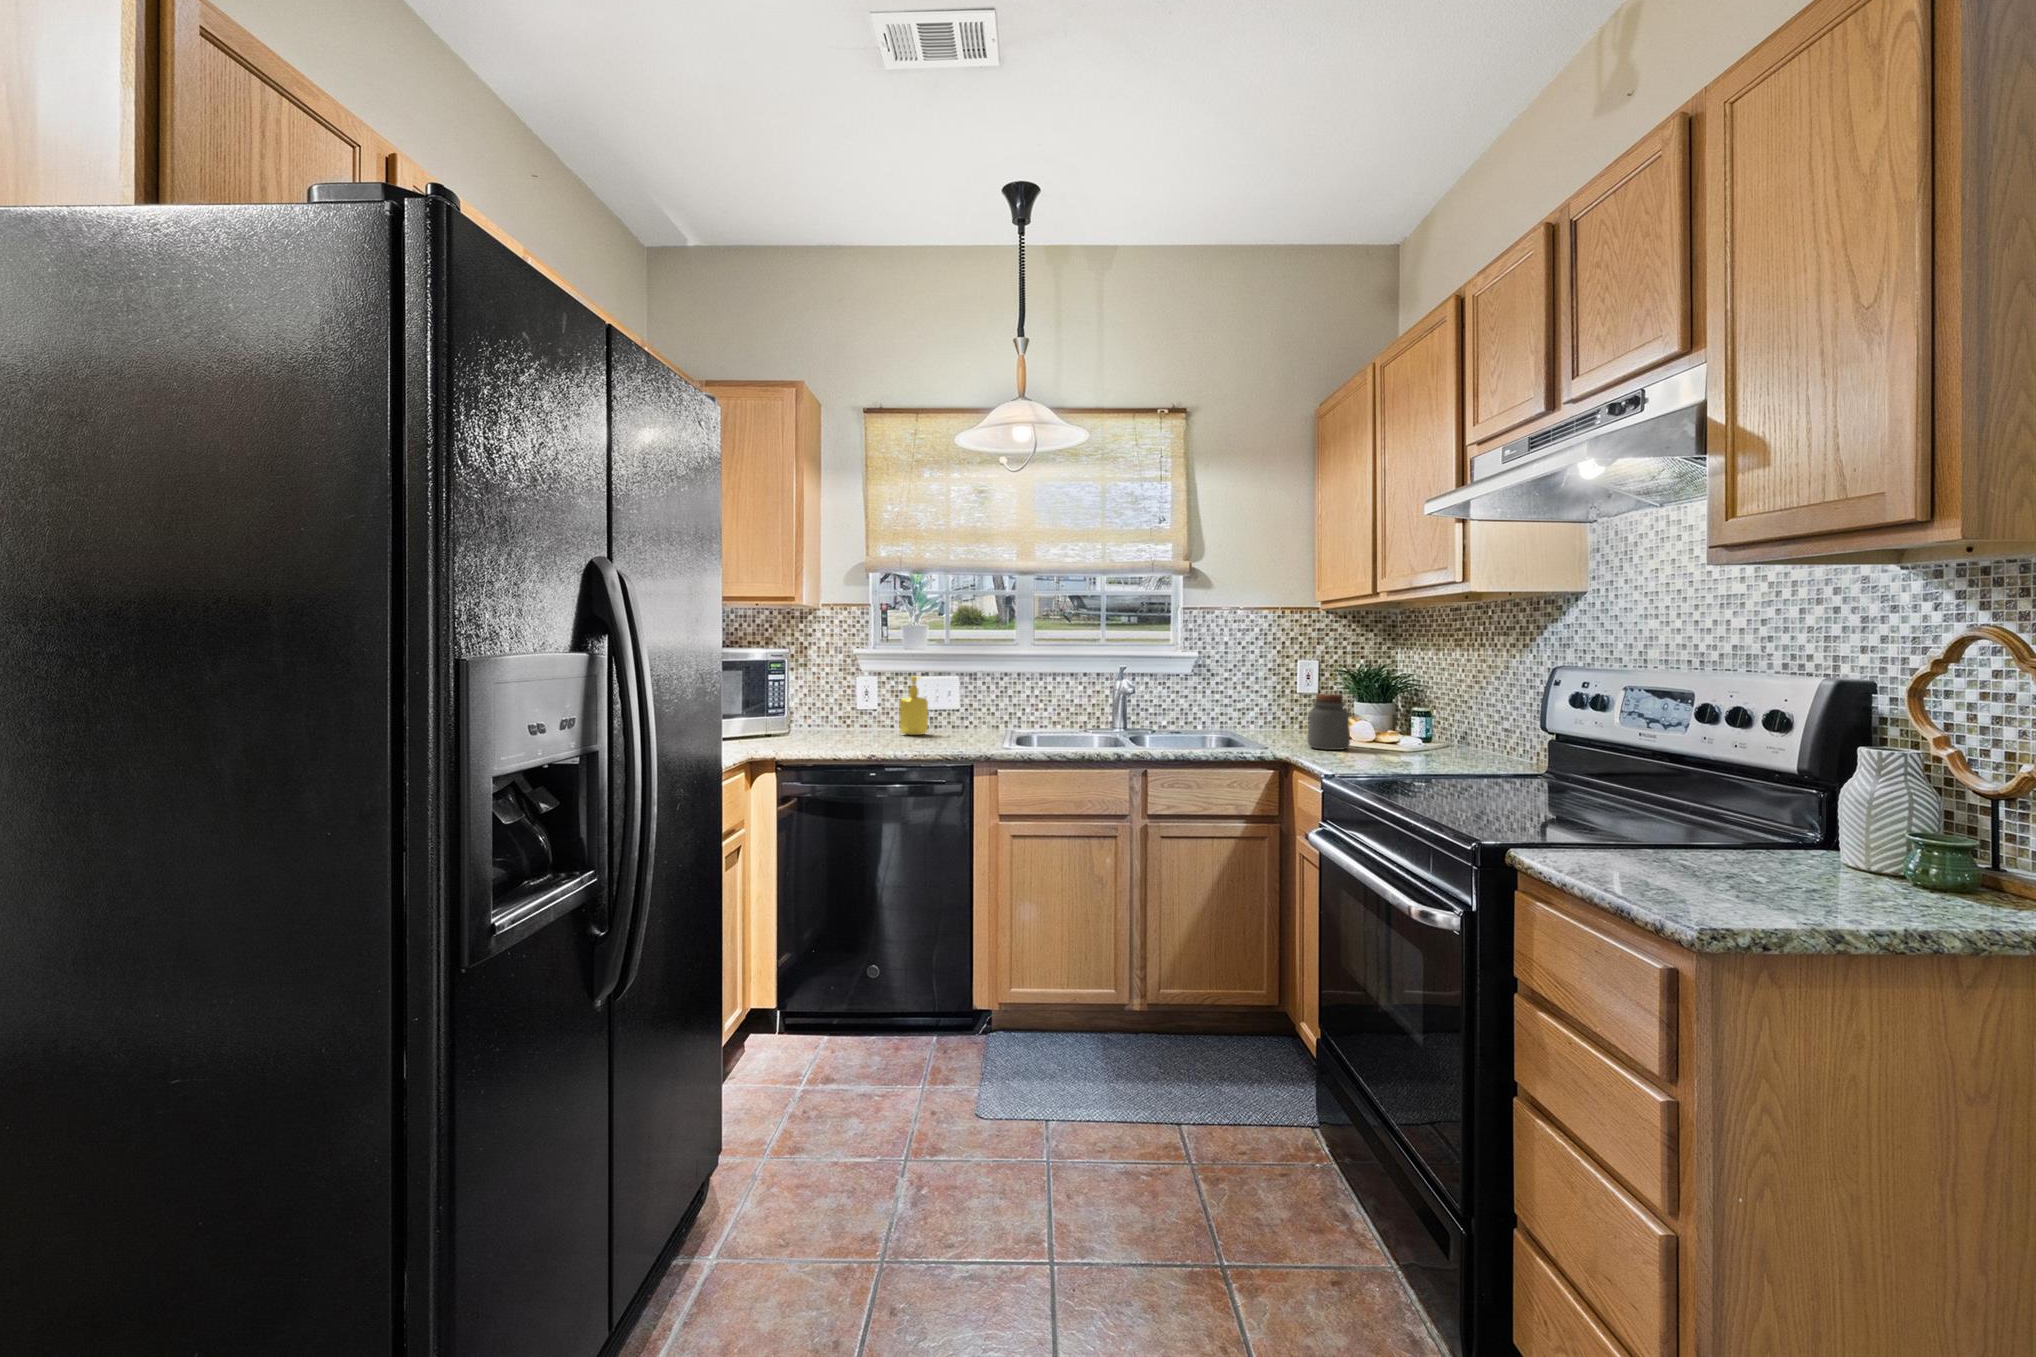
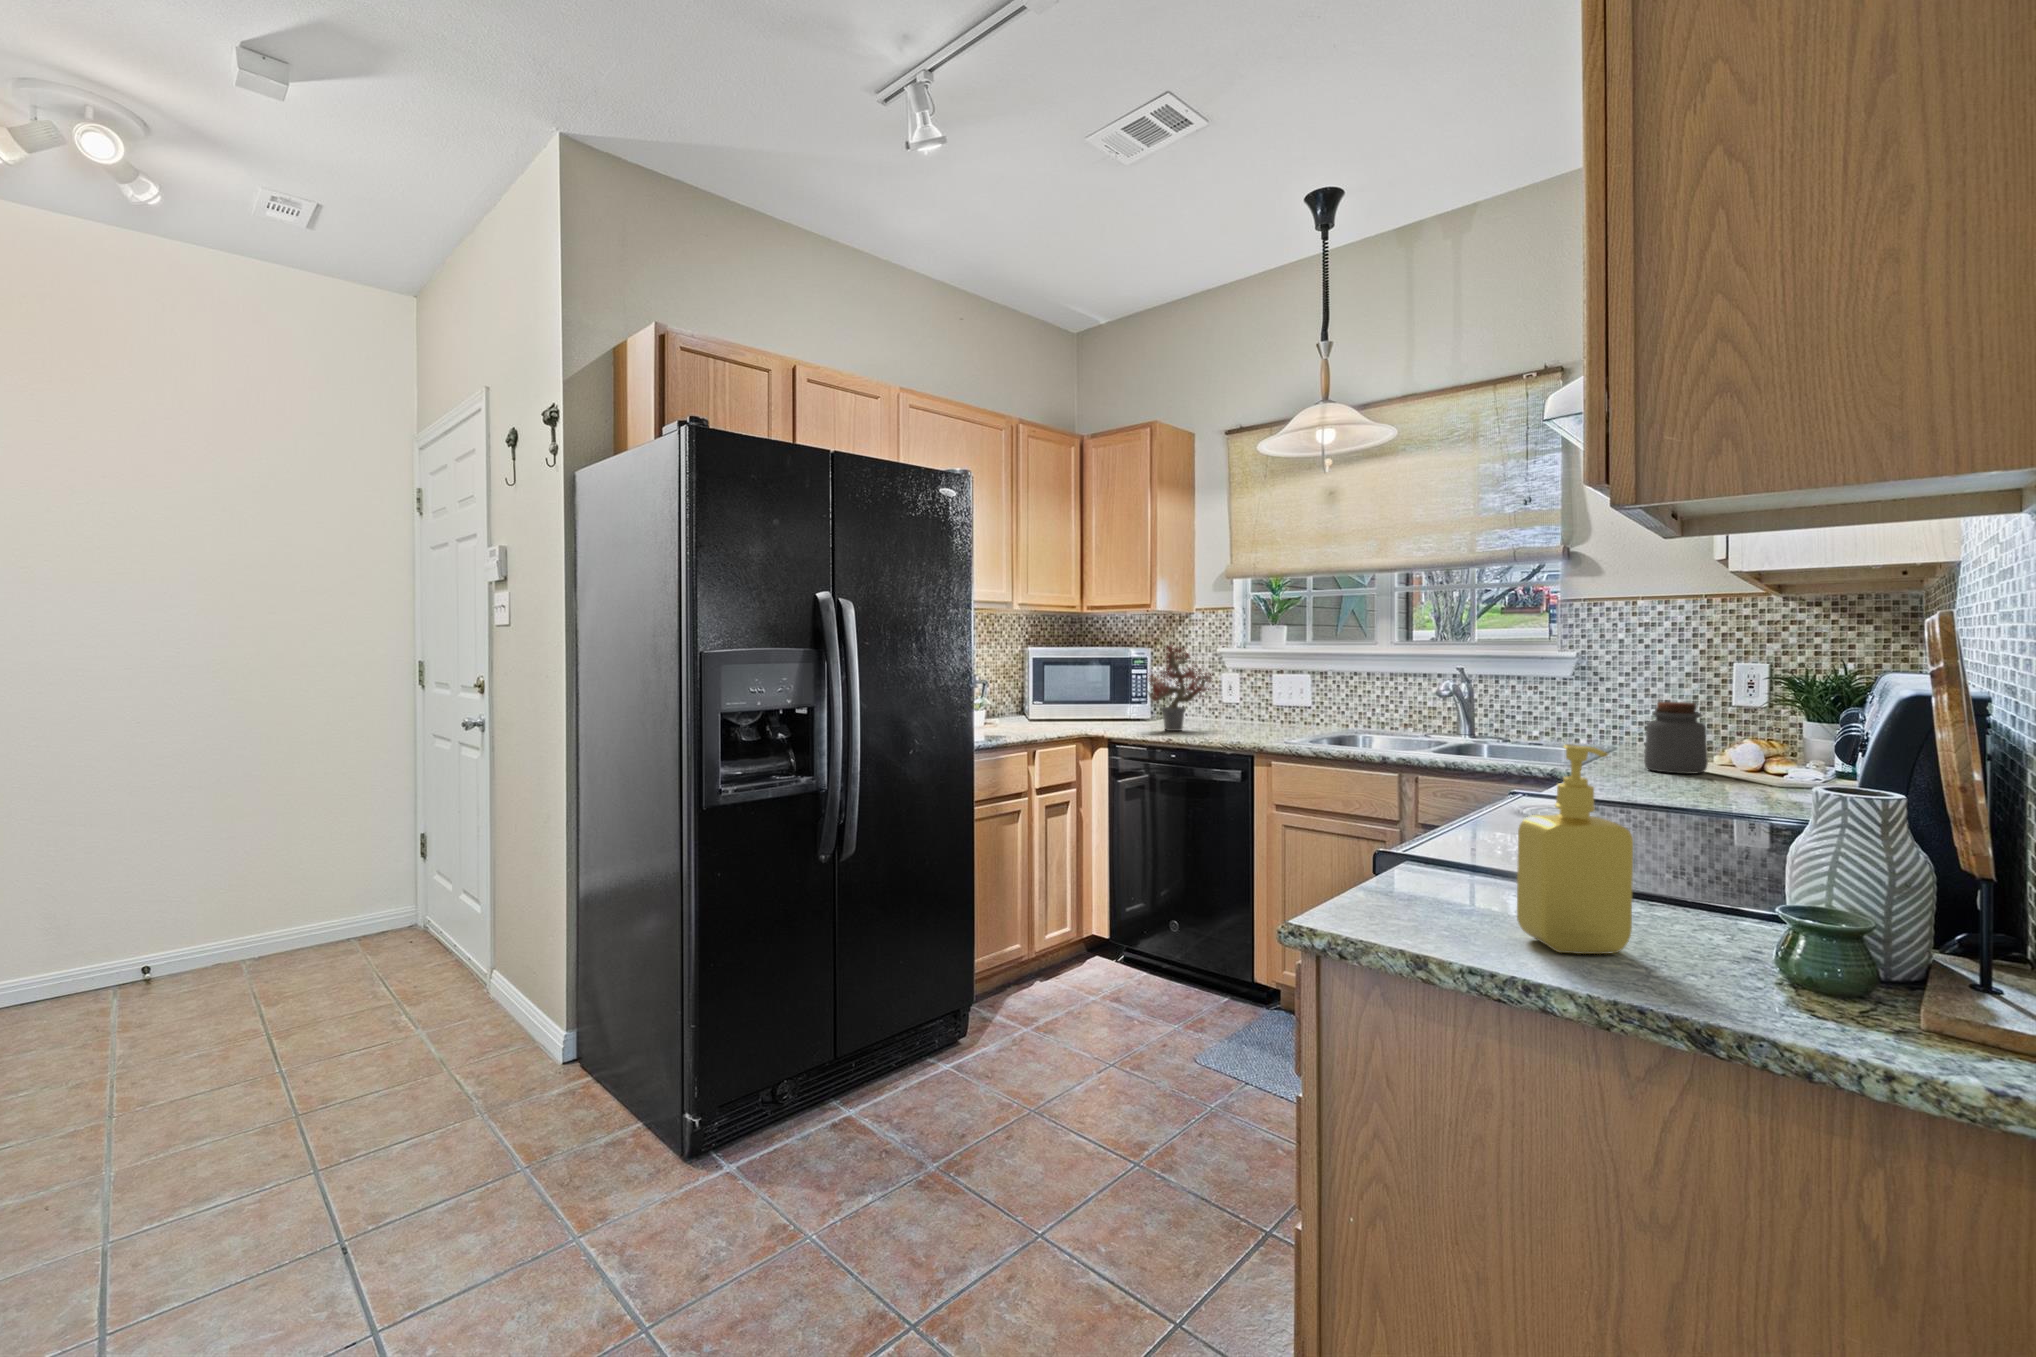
potted plant: none [814,628,888,745] -> present [1148,632,1213,731]
soap dispenser: present [899,677,928,735] -> present [1517,744,1633,954]

